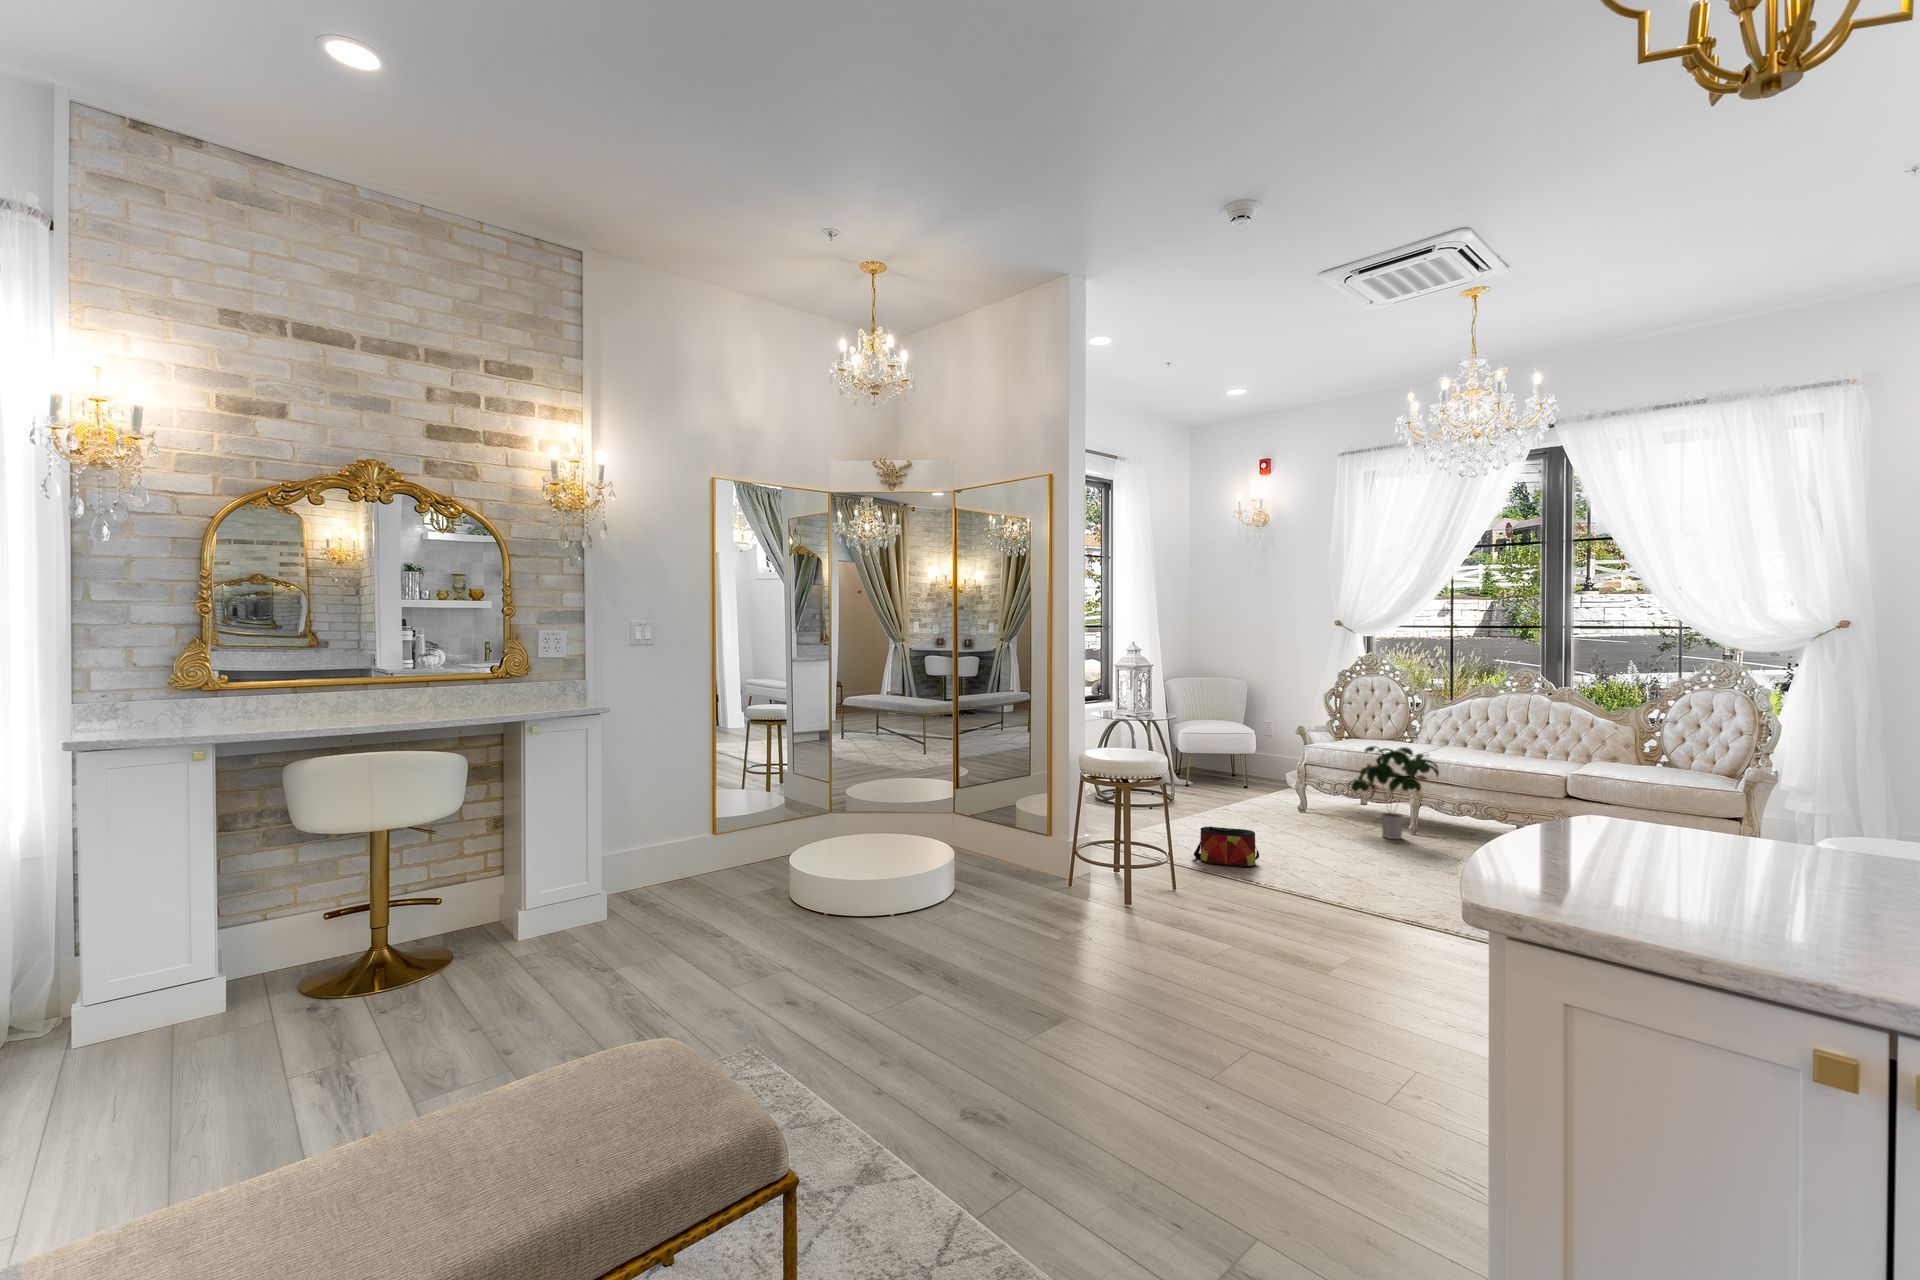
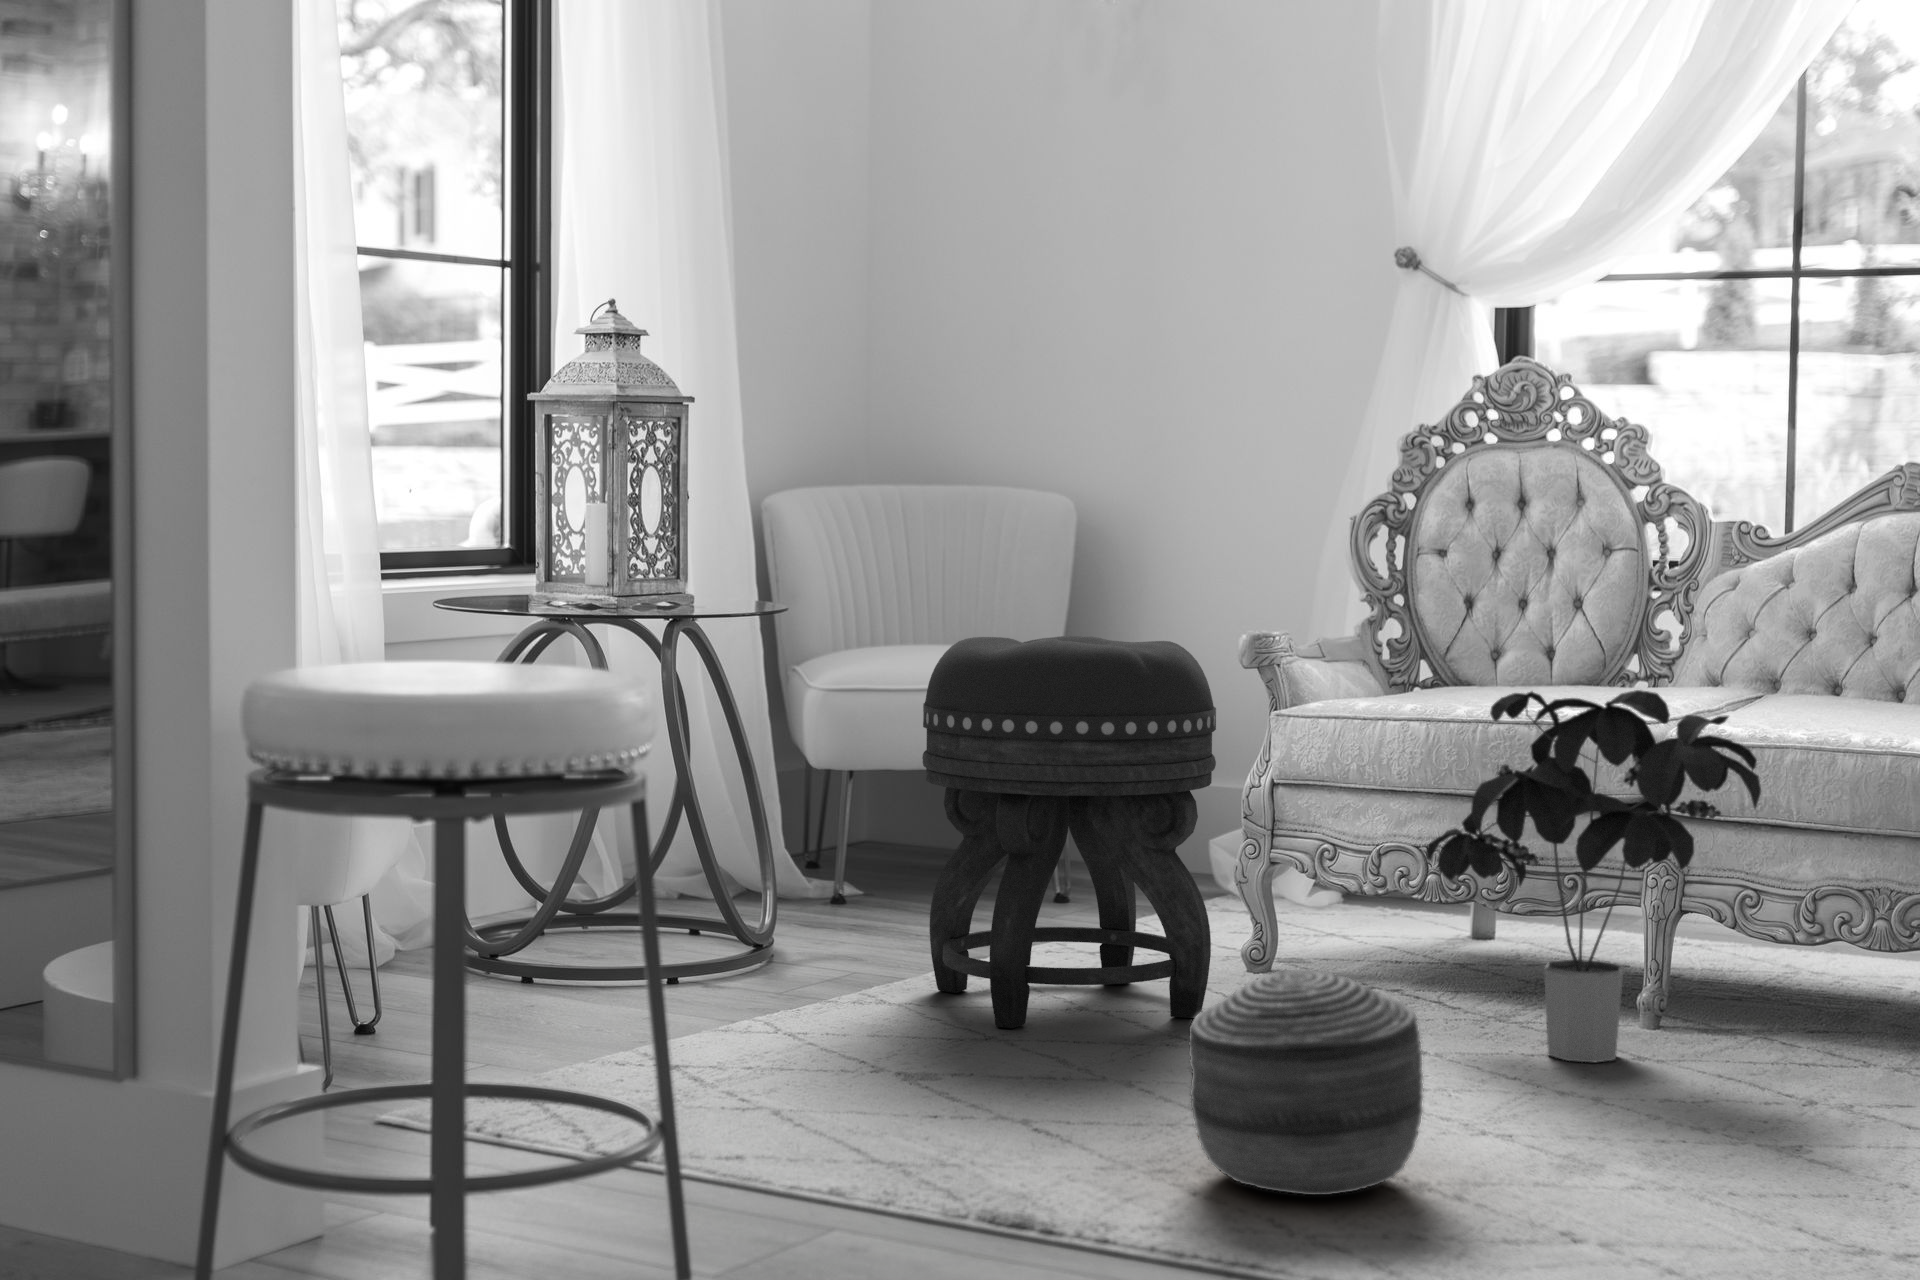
footstool: none [1215,727,1291,822] -> present [922,636,1216,1028]
basket: none [1291,813,1349,865] -> present [1189,970,1423,1195]
bag: present [1194,826,1259,867] -> none [753,1054,1045,1237]

